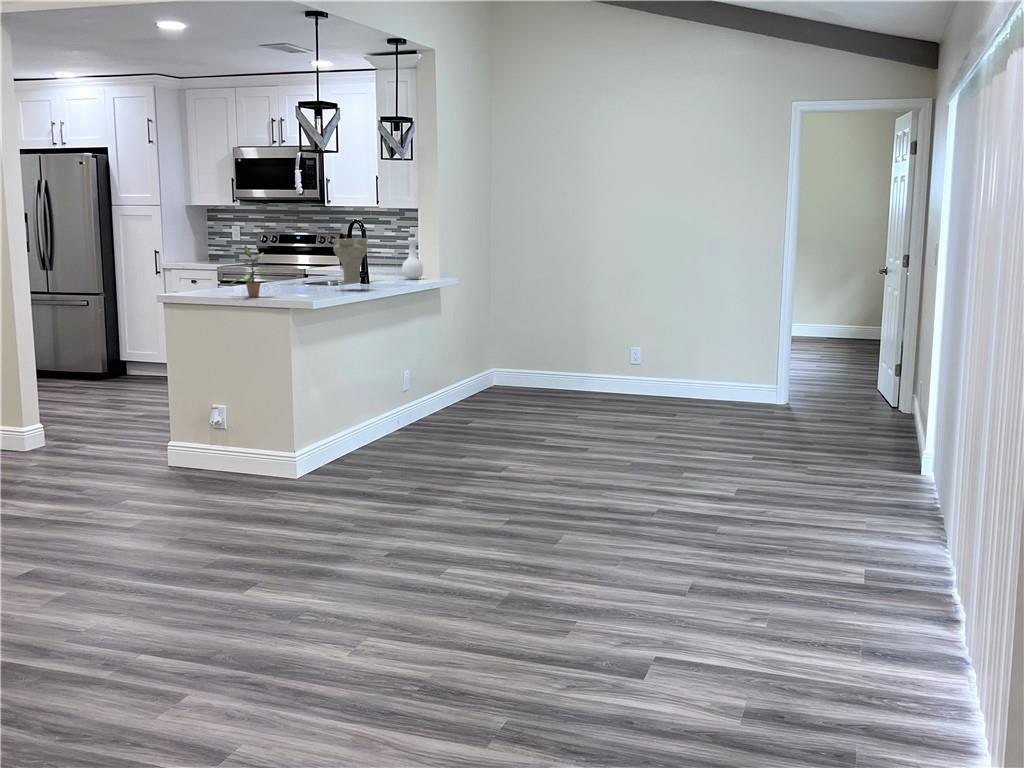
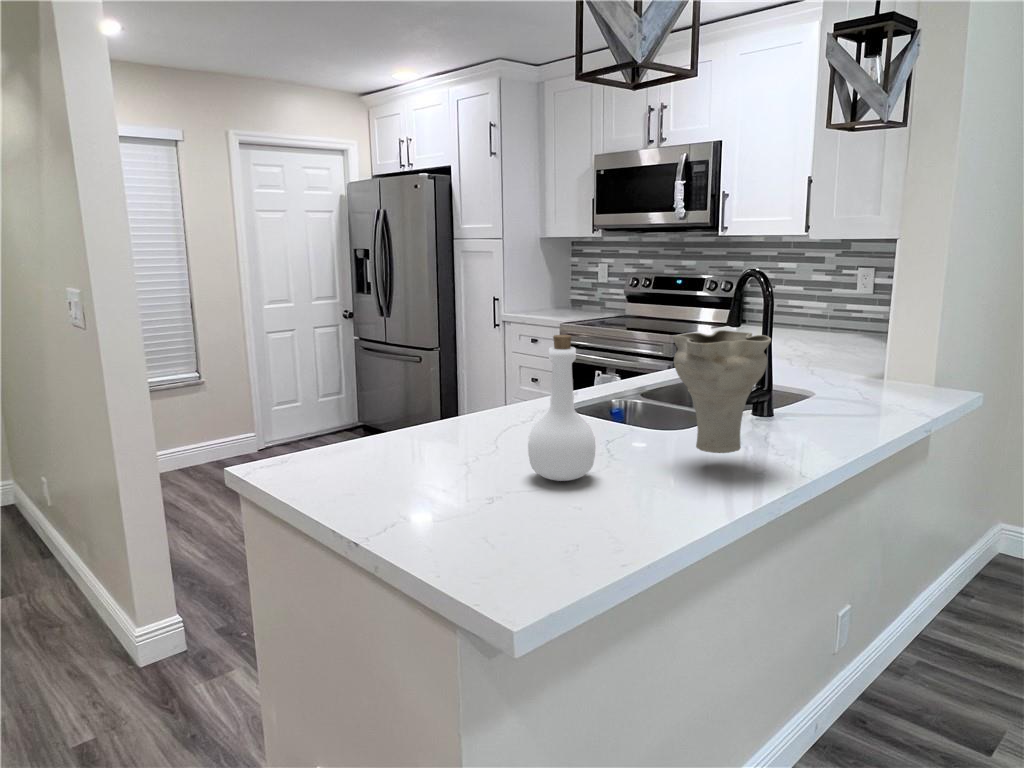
bottle: present [402,234,423,279] -> present [528,335,596,481]
potted plant: present [230,245,271,297] -> none [367,372,483,513]

